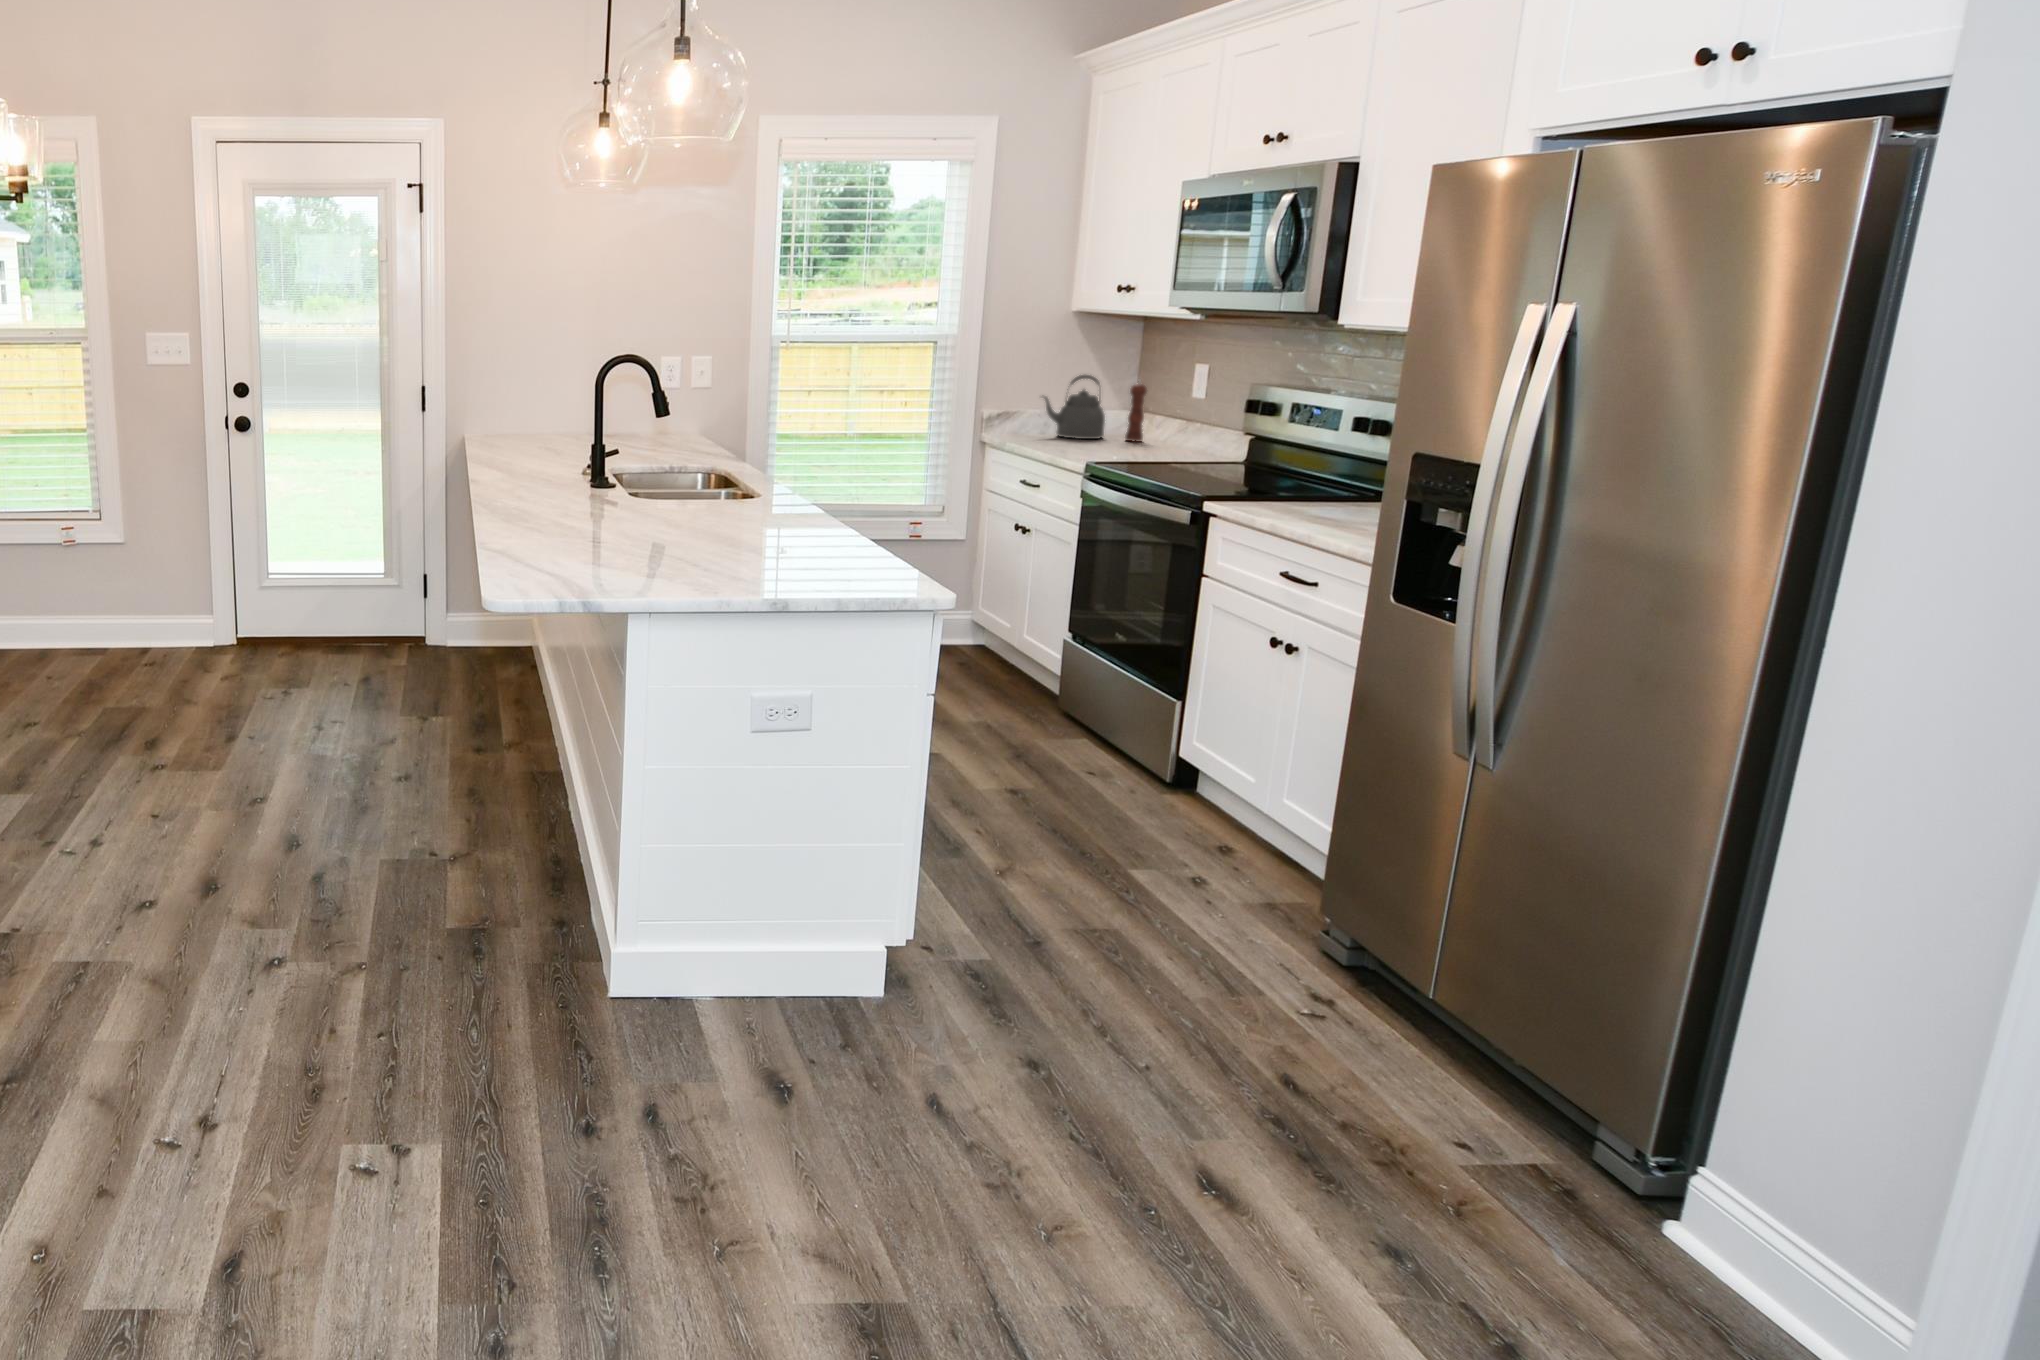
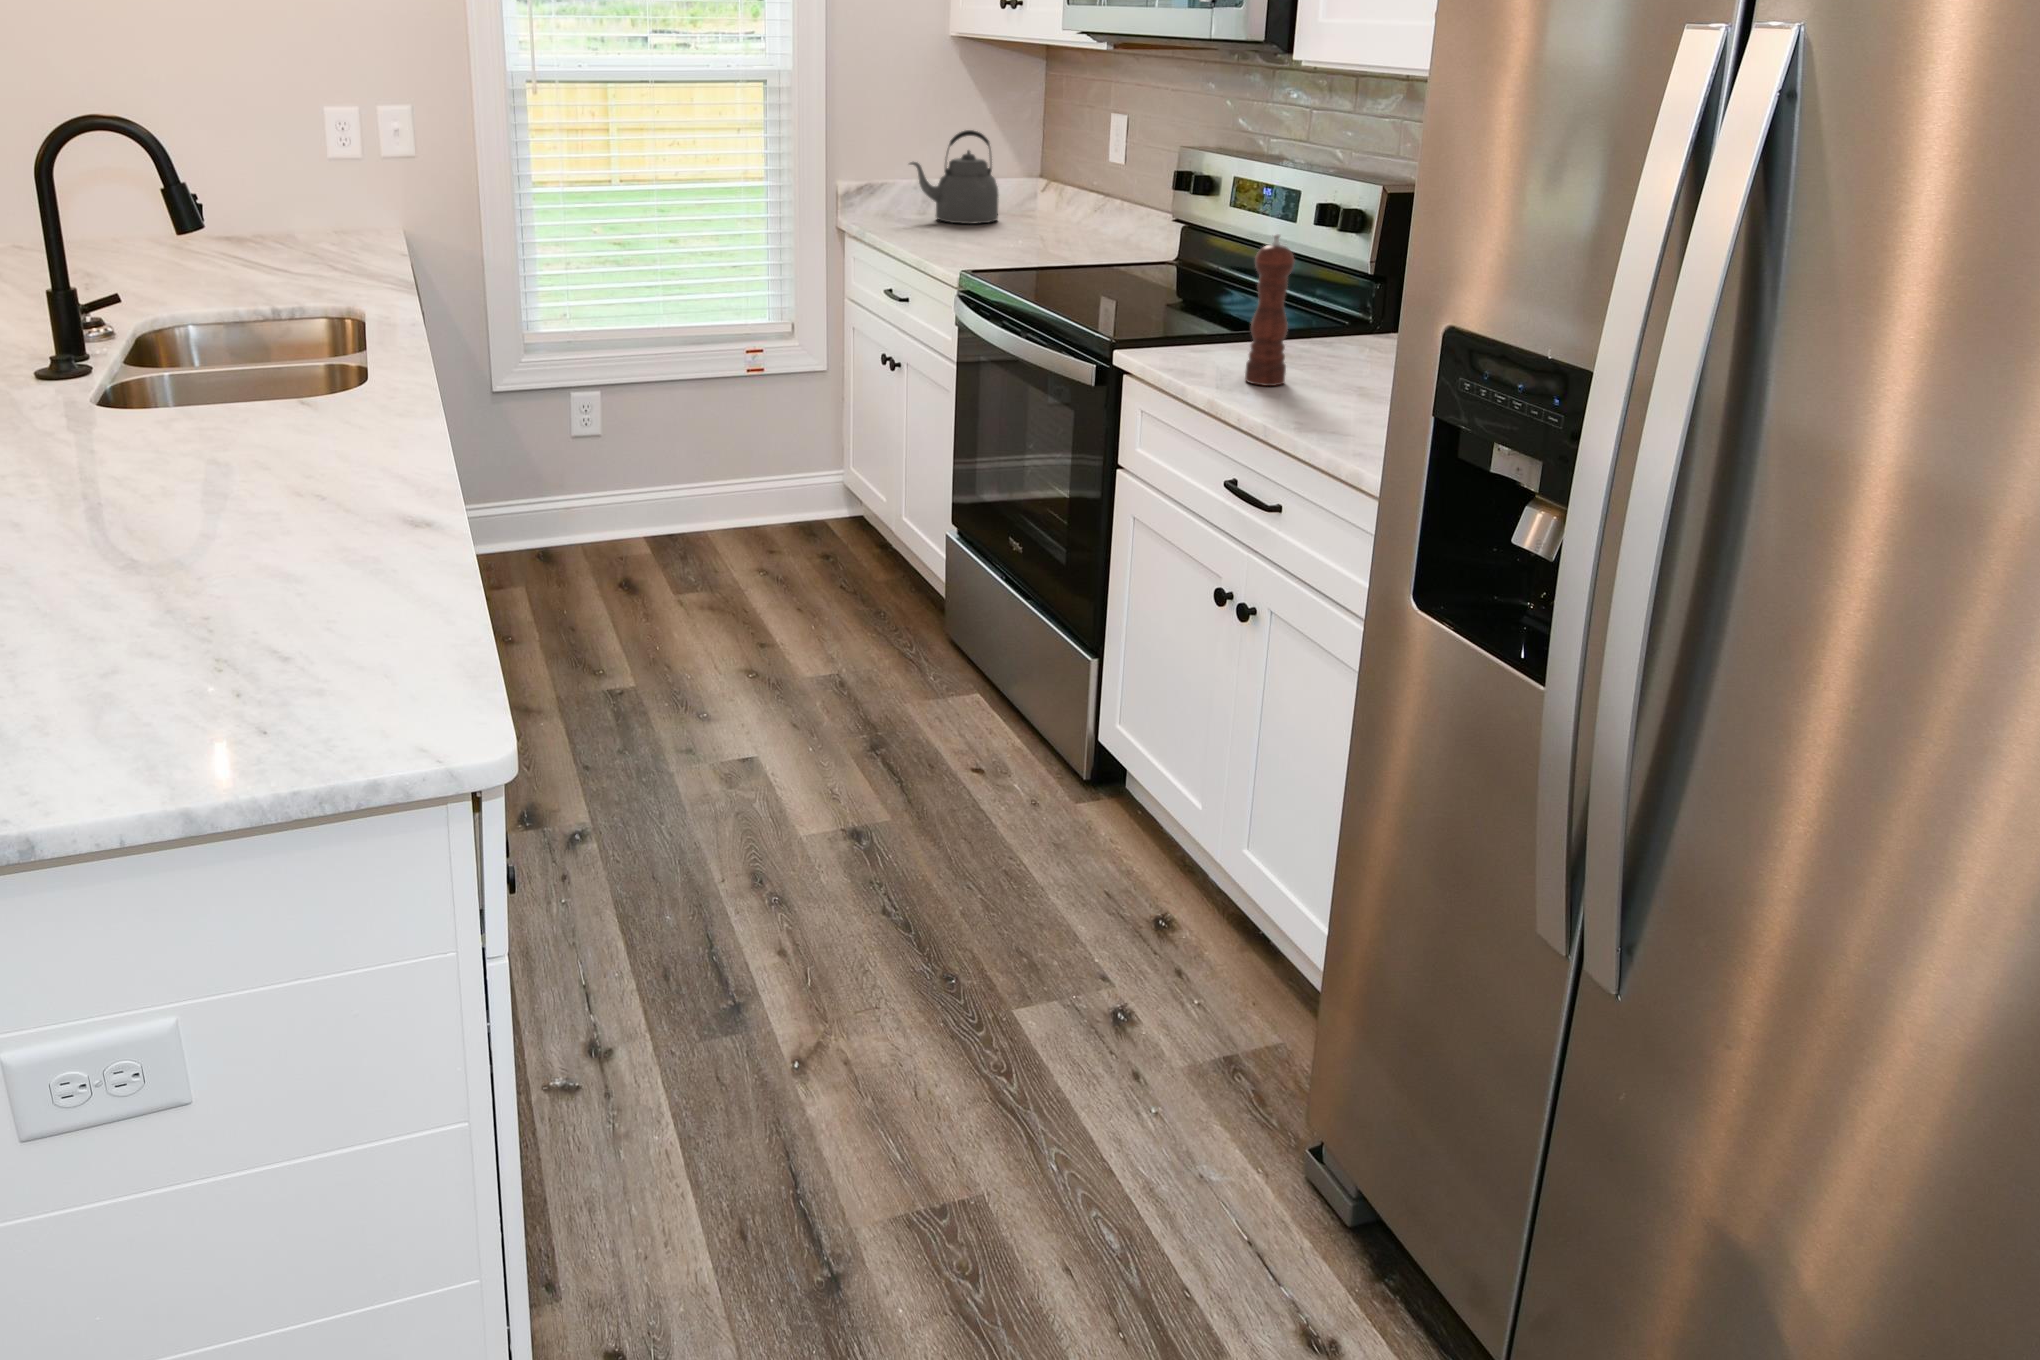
pepper mill: present [1125,381,1147,442] -> present [1245,234,1294,386]

